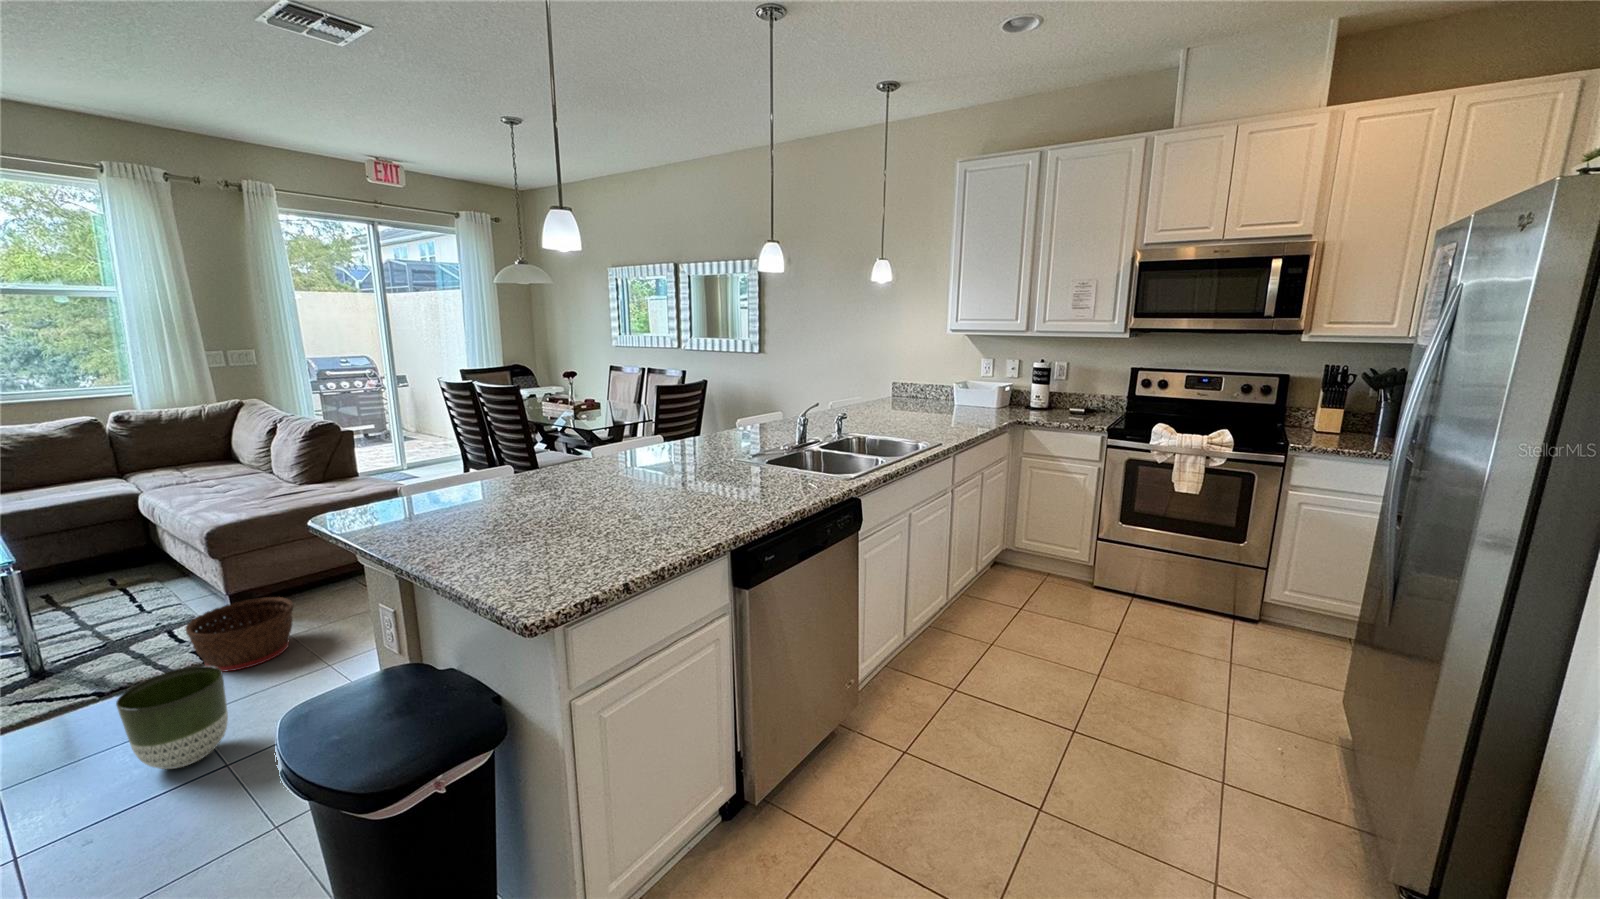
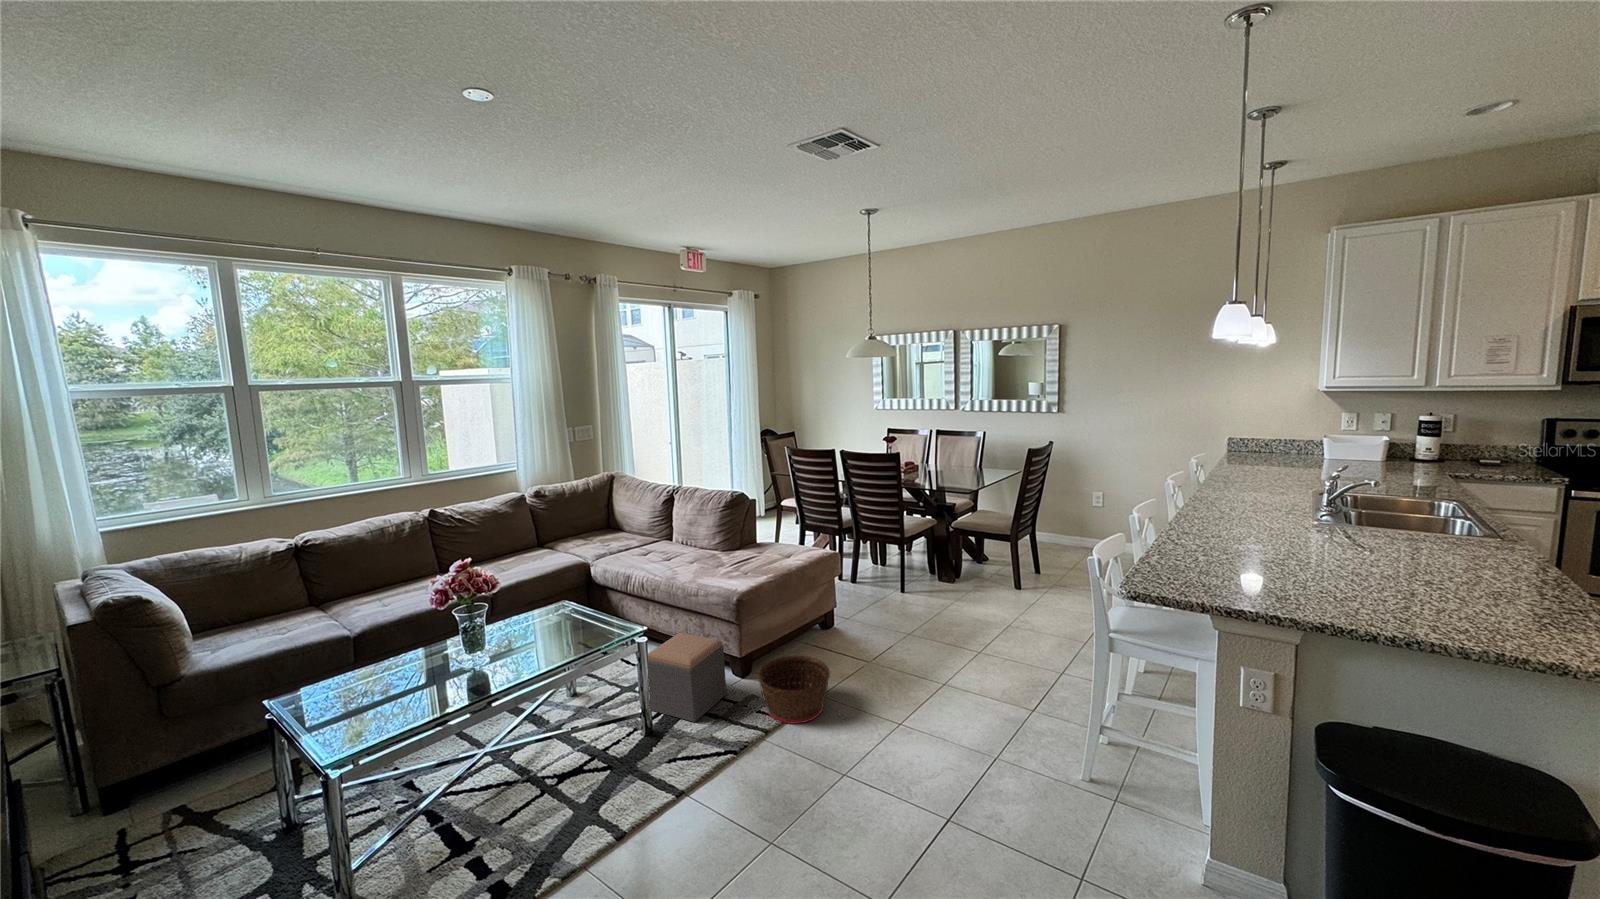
footstool: none [61,570,191,669] -> present [648,633,726,722]
planter: present [116,666,228,769] -> none [843,719,908,810]

